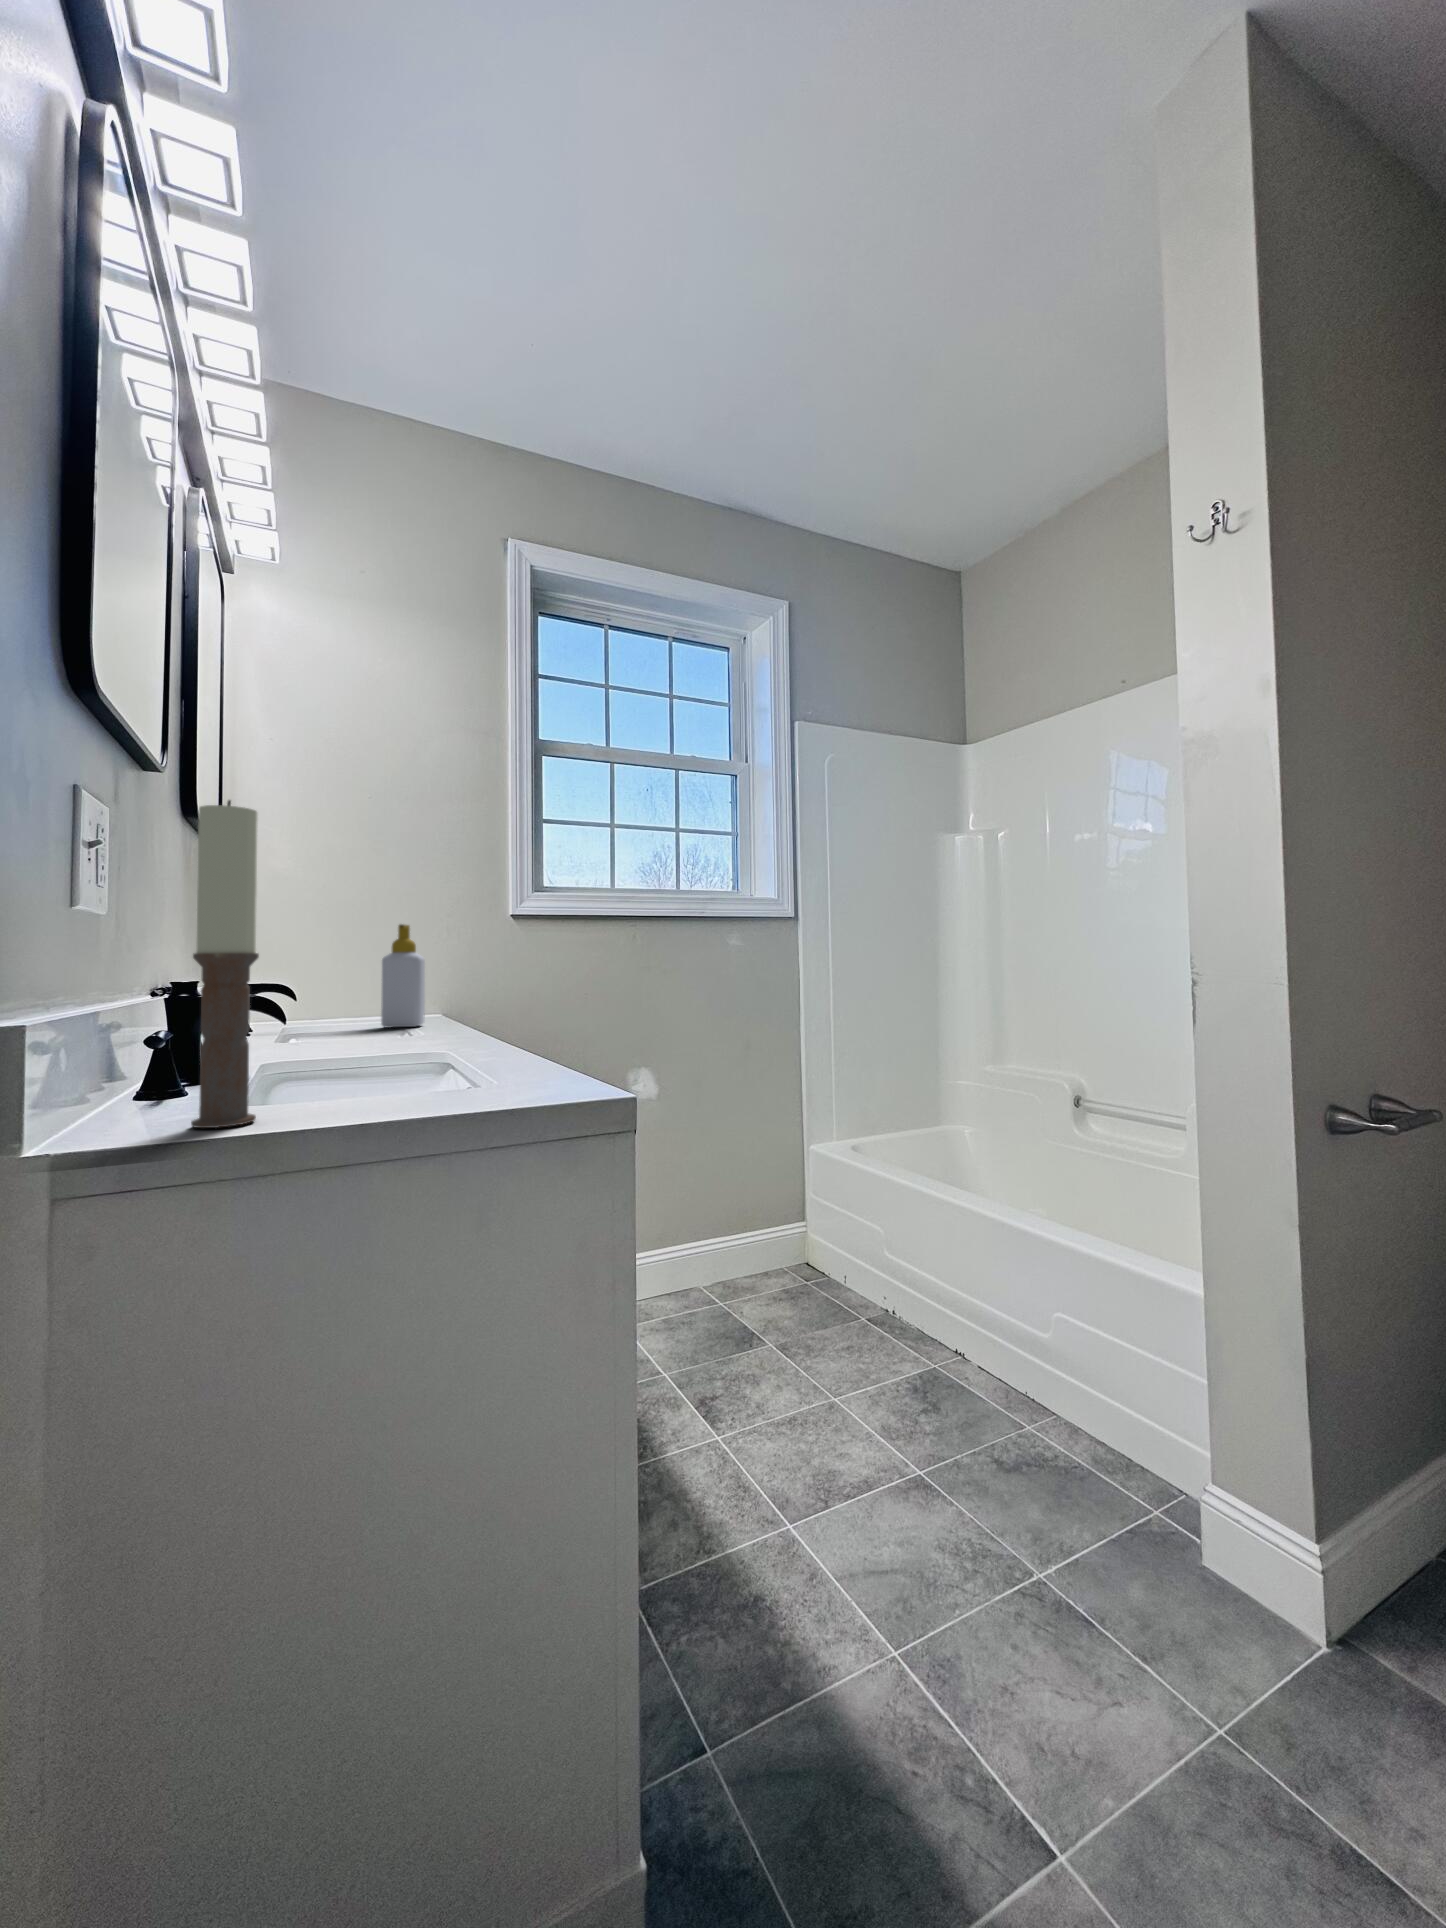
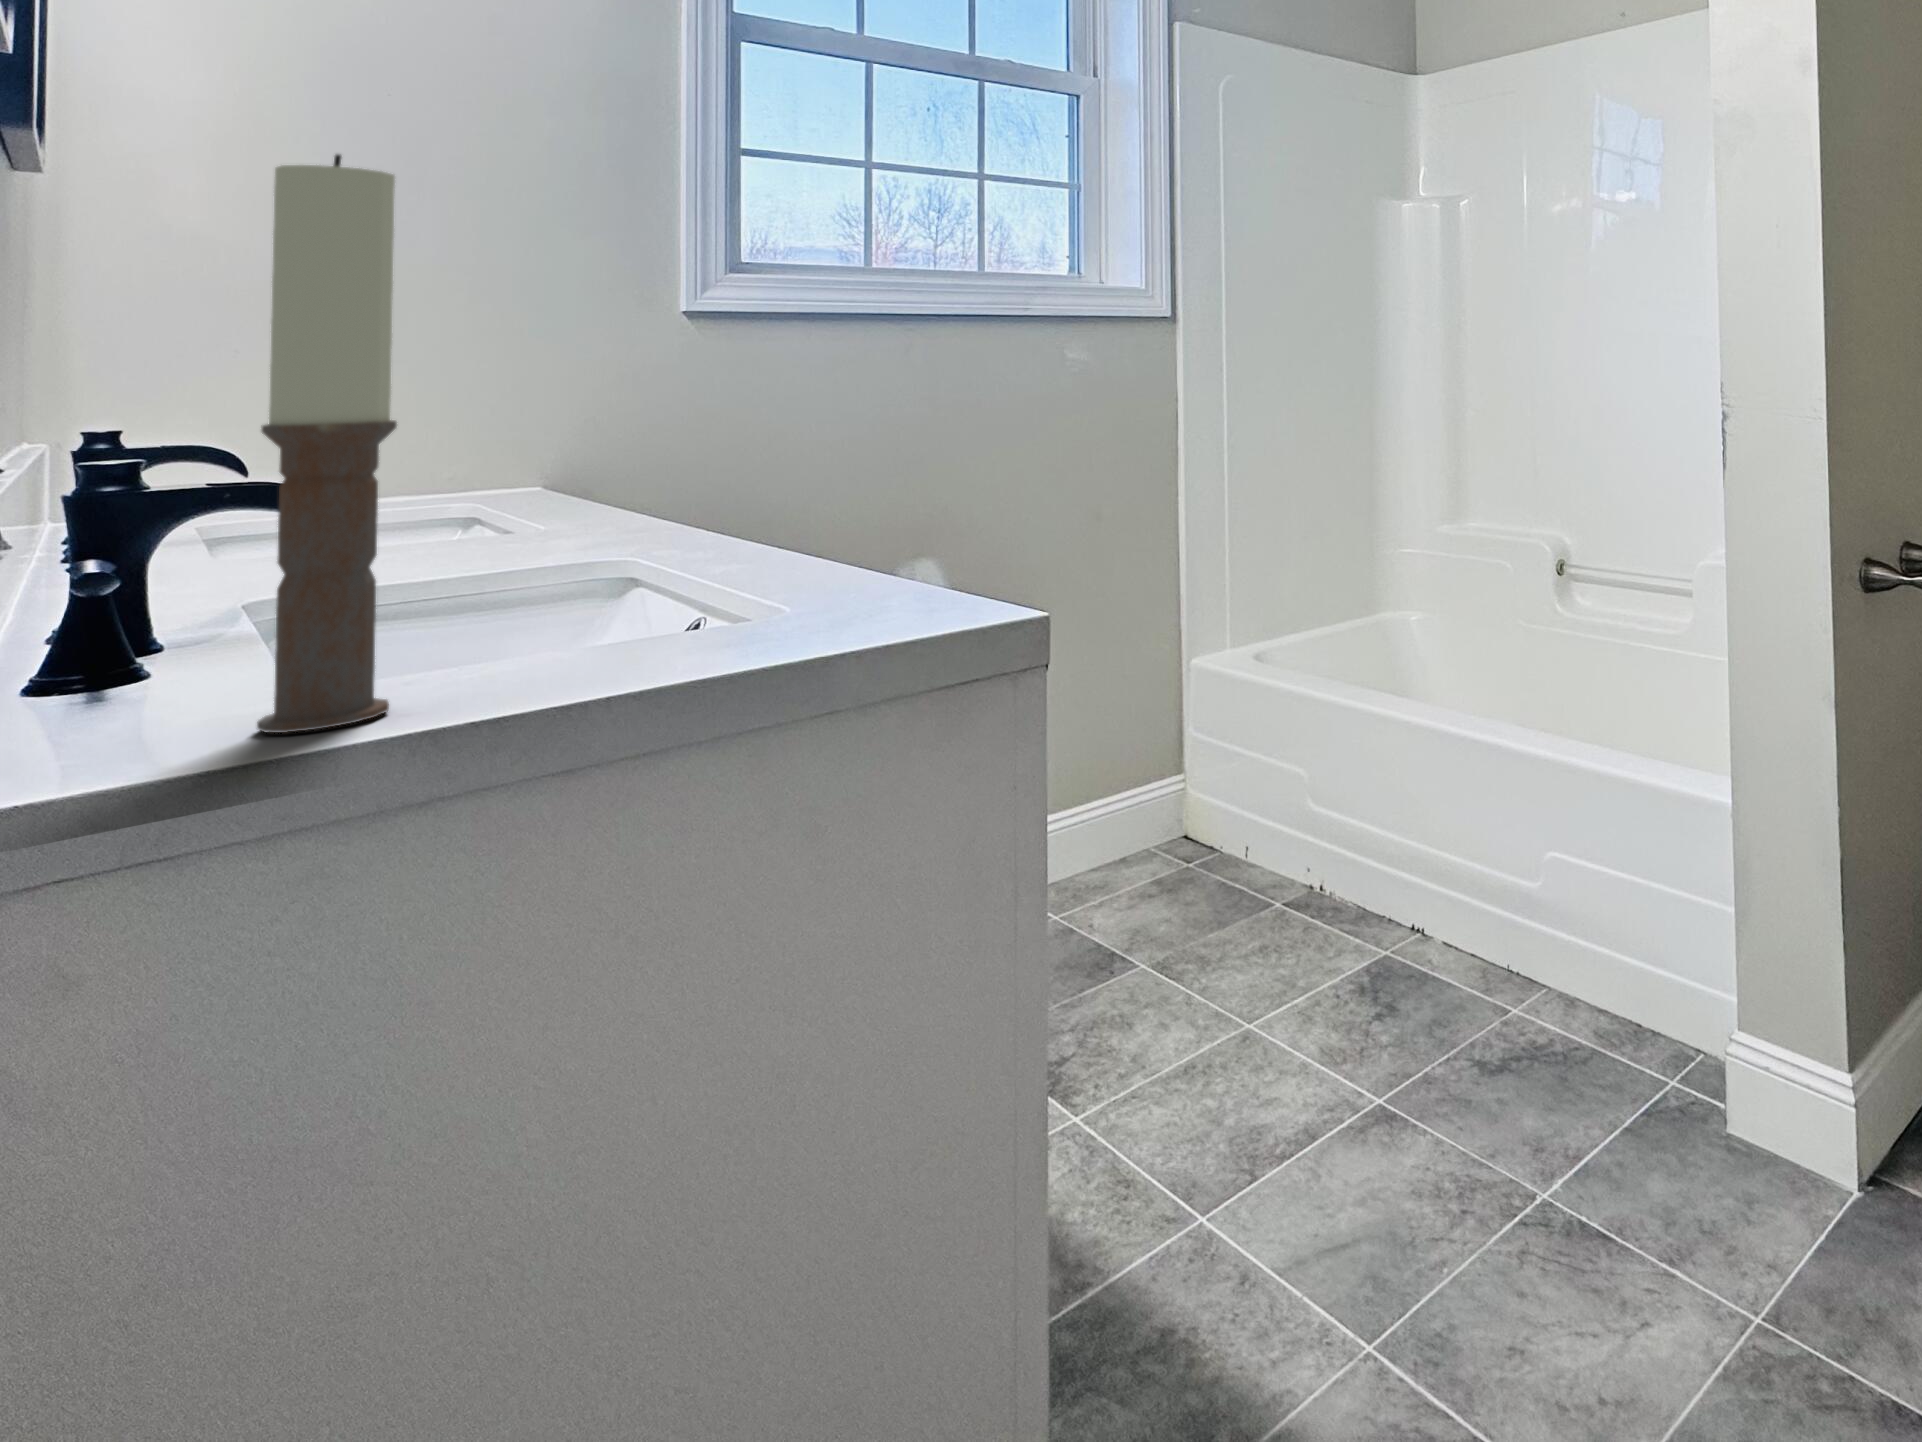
soap bottle: present [381,924,425,1028] -> none [434,331,524,515]

